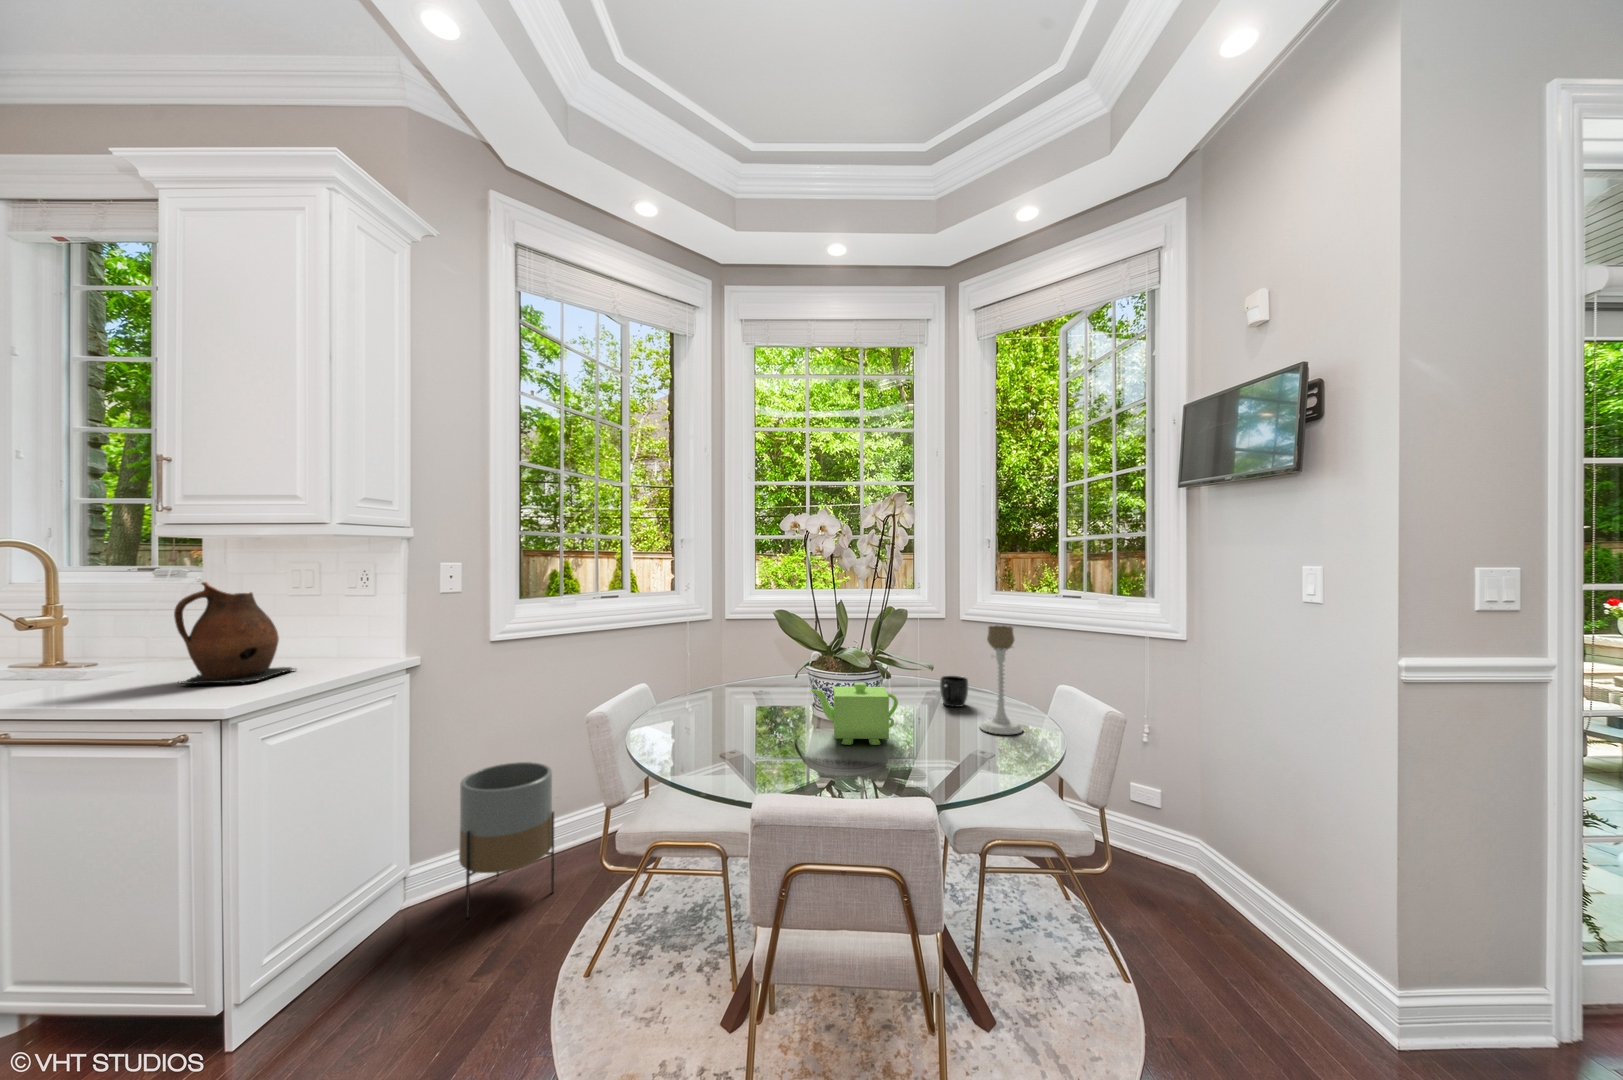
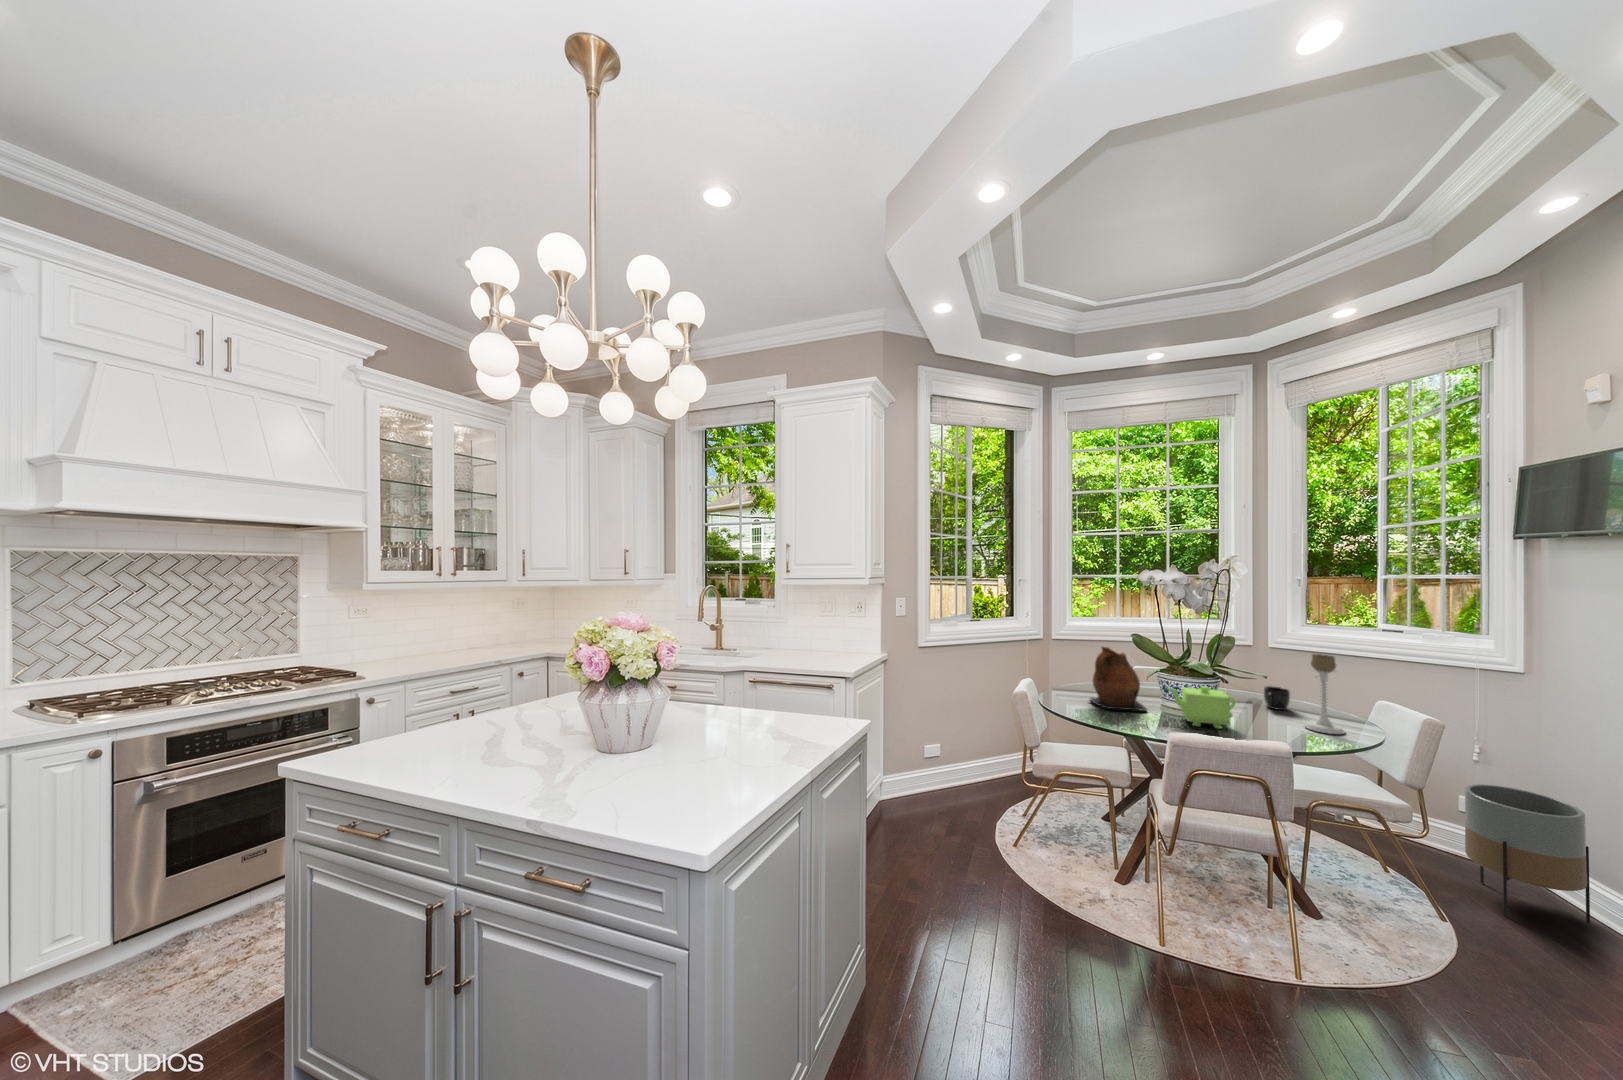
ceramic pitcher: present [174,582,294,684] -> present [1091,646,1147,711]
planter: present [459,762,554,919] -> present [1465,784,1590,923]

